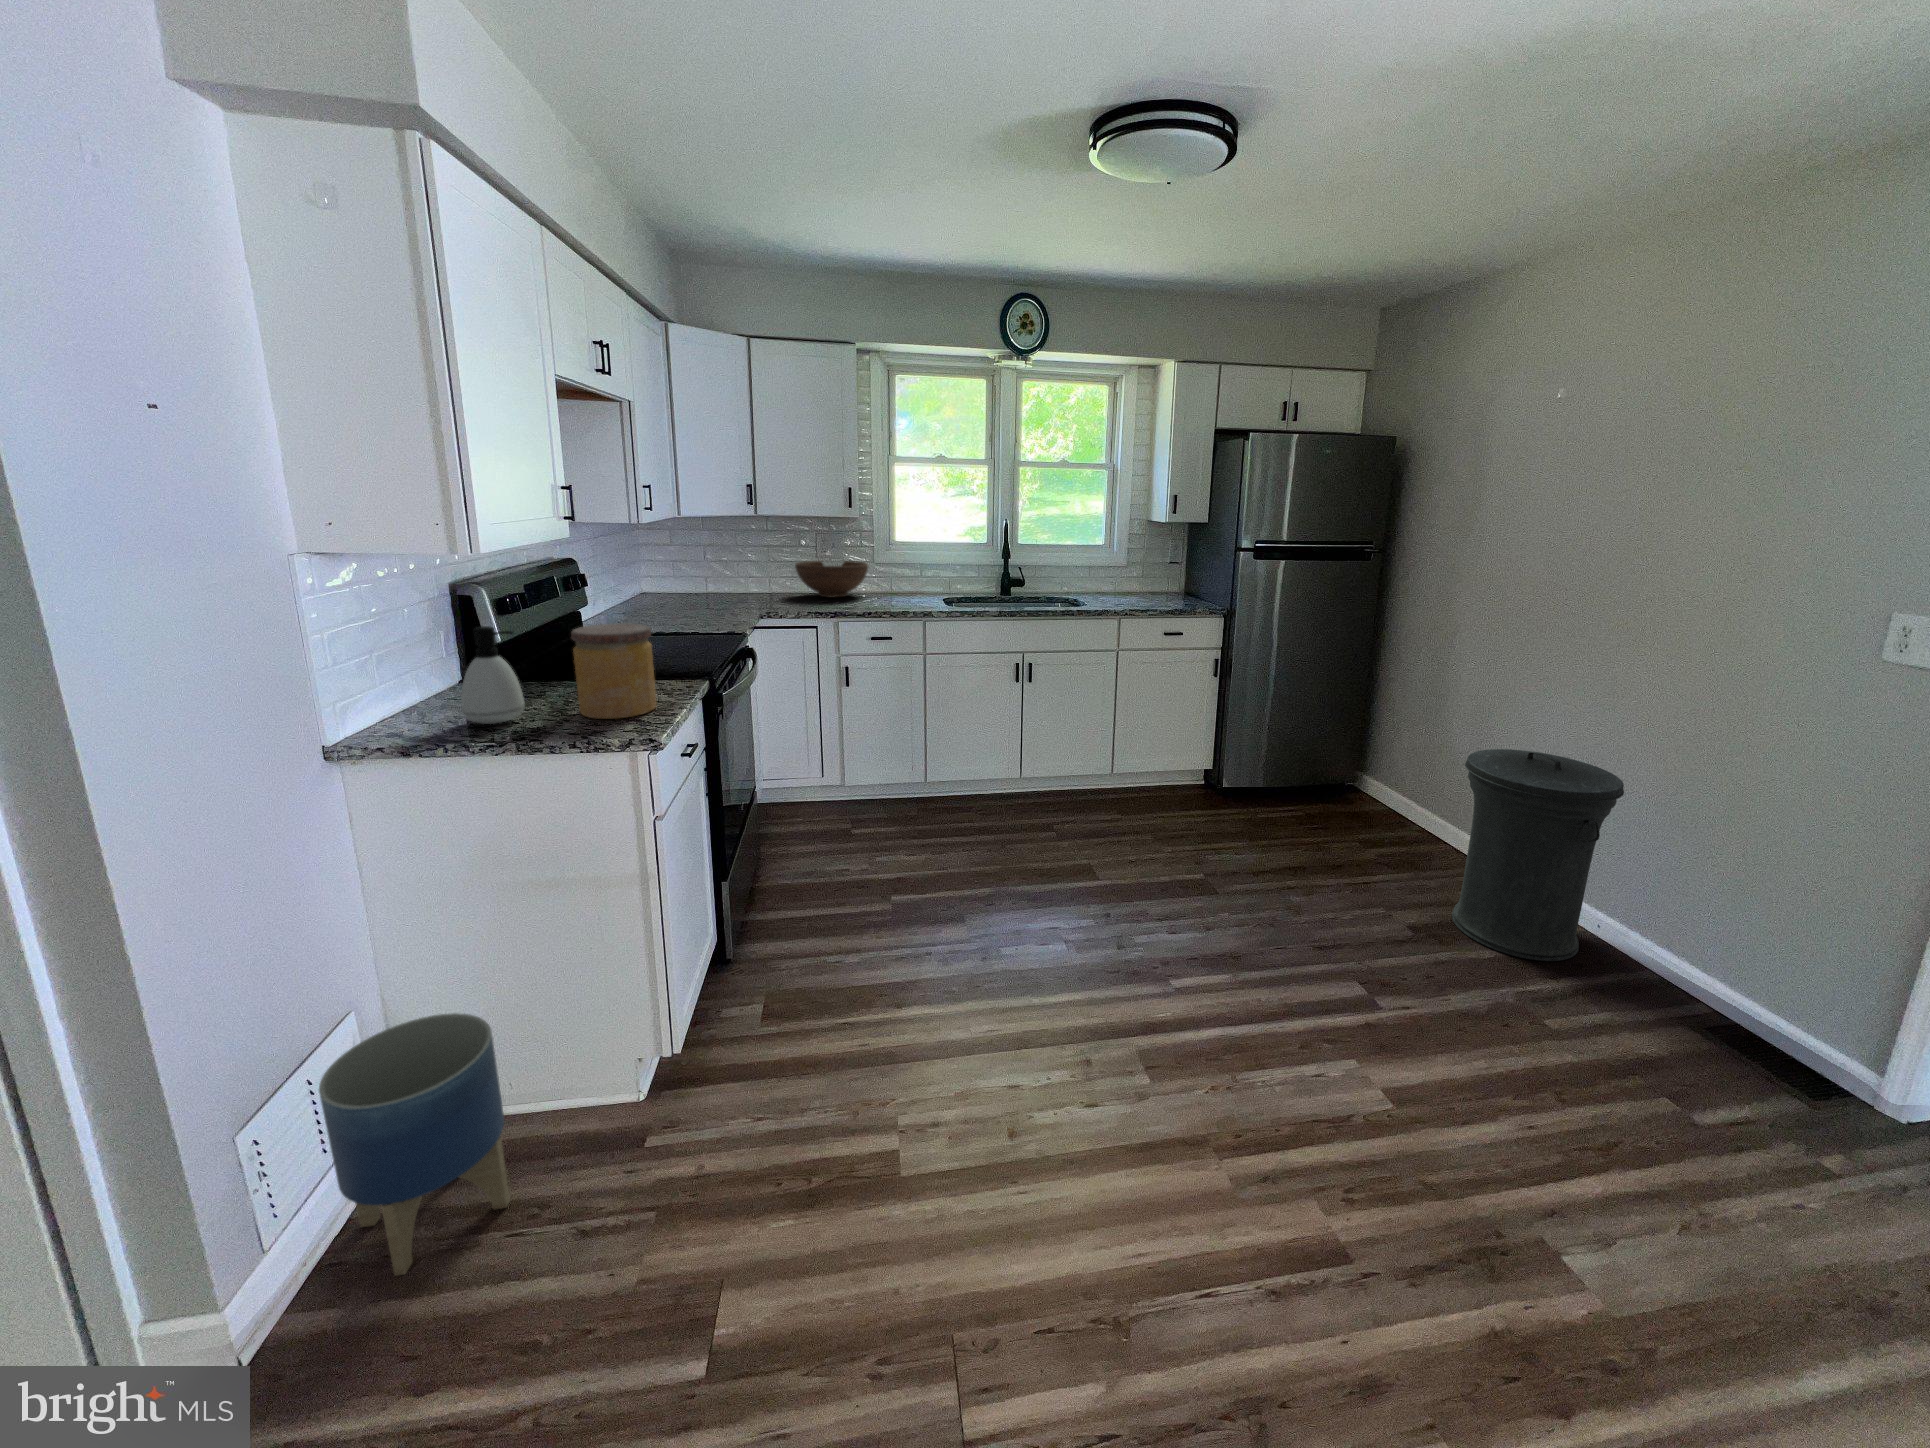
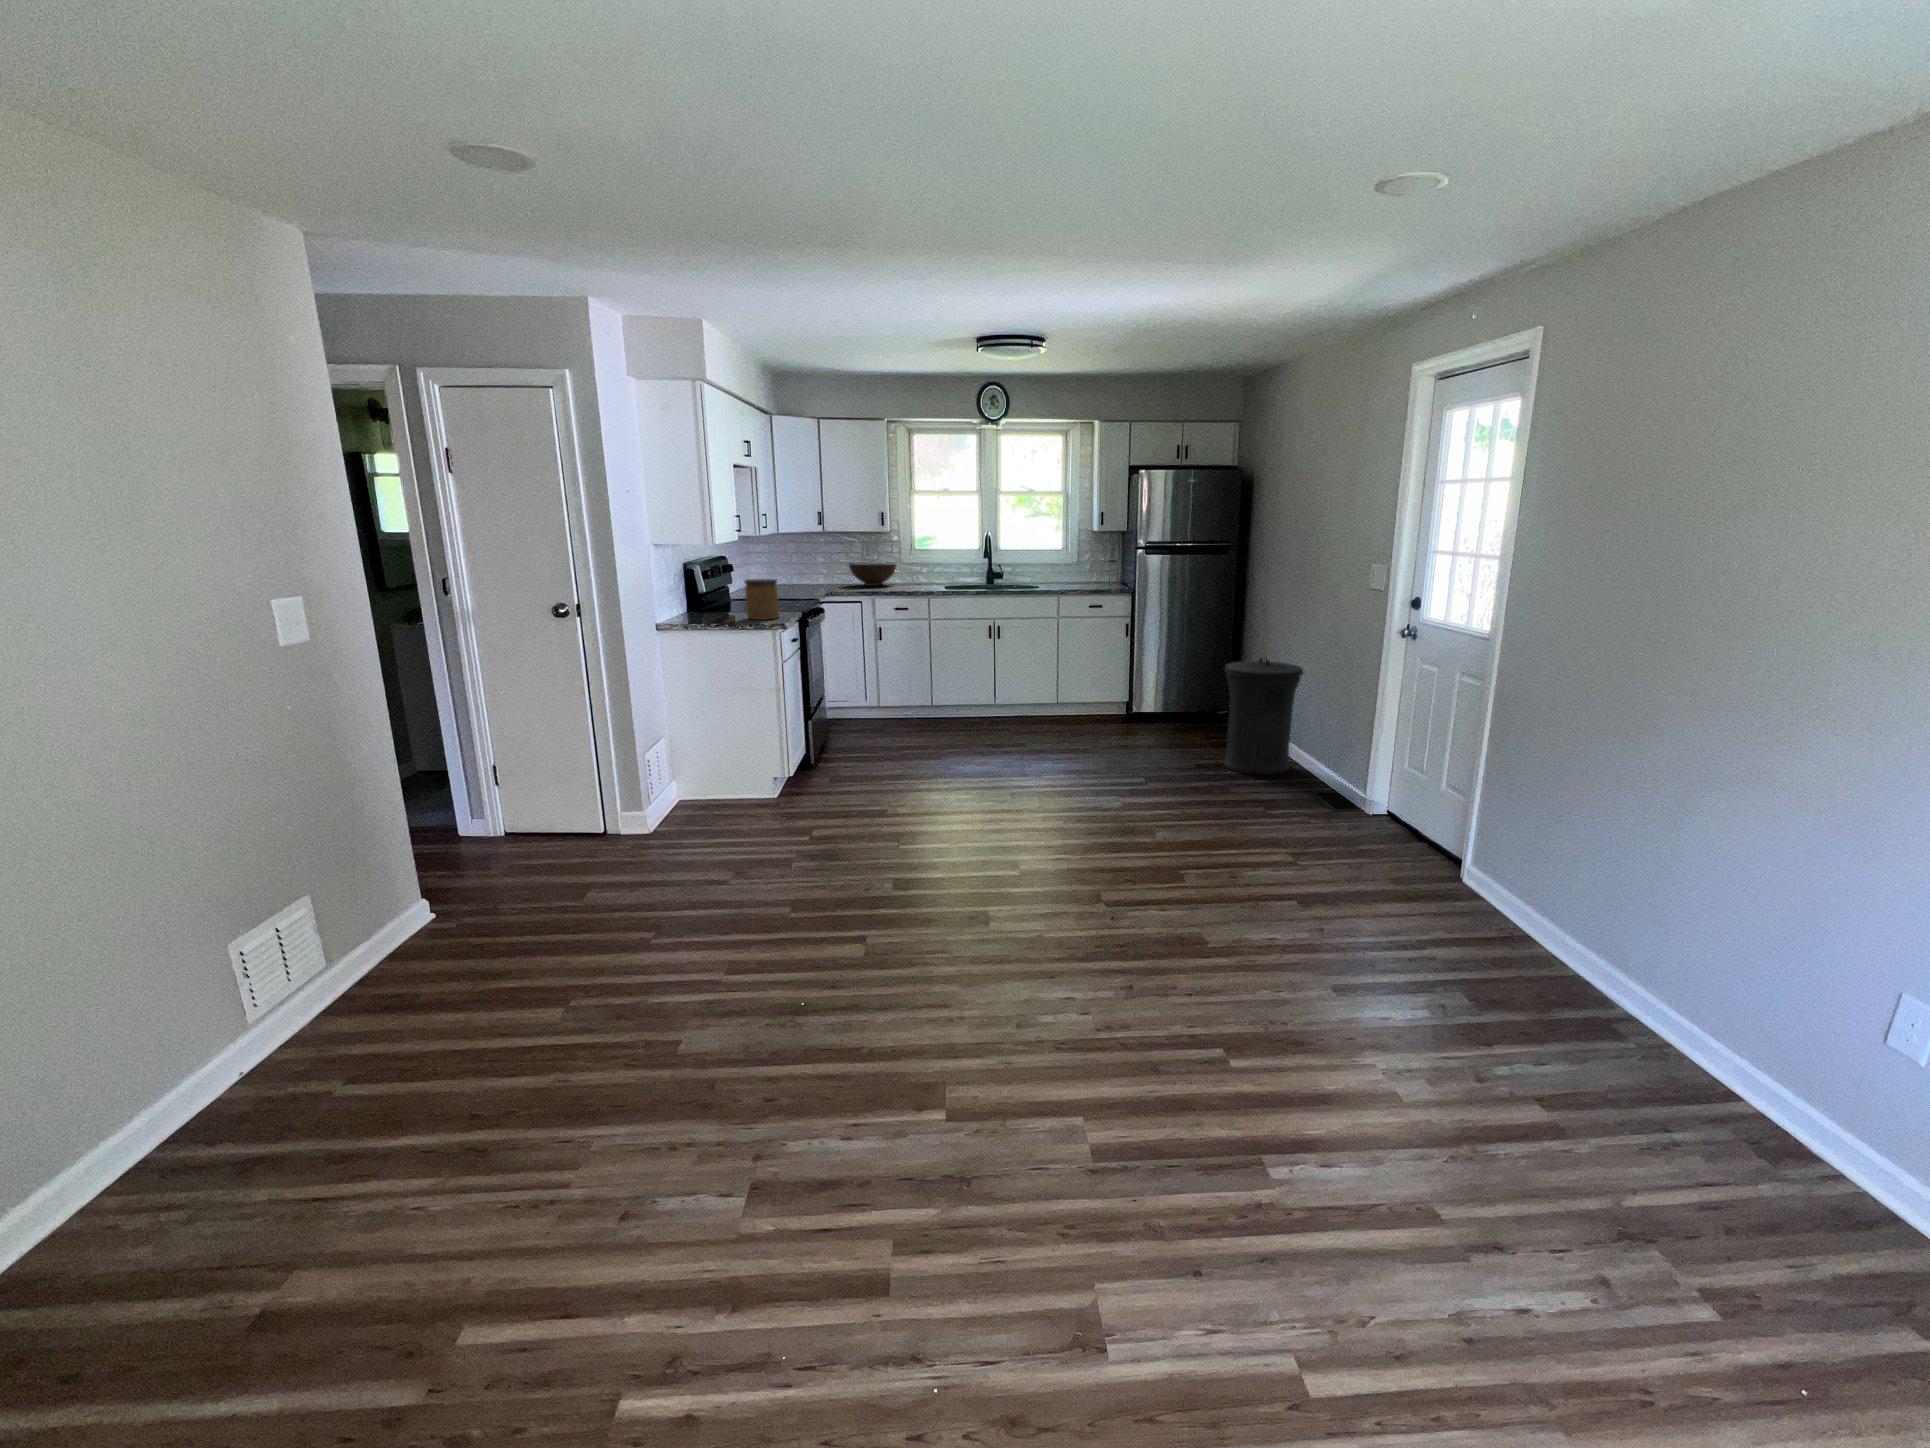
soap dispenser: present [461,626,525,724] -> none [701,577,725,620]
planter: present [319,1013,510,1276] -> none [666,735,729,820]

